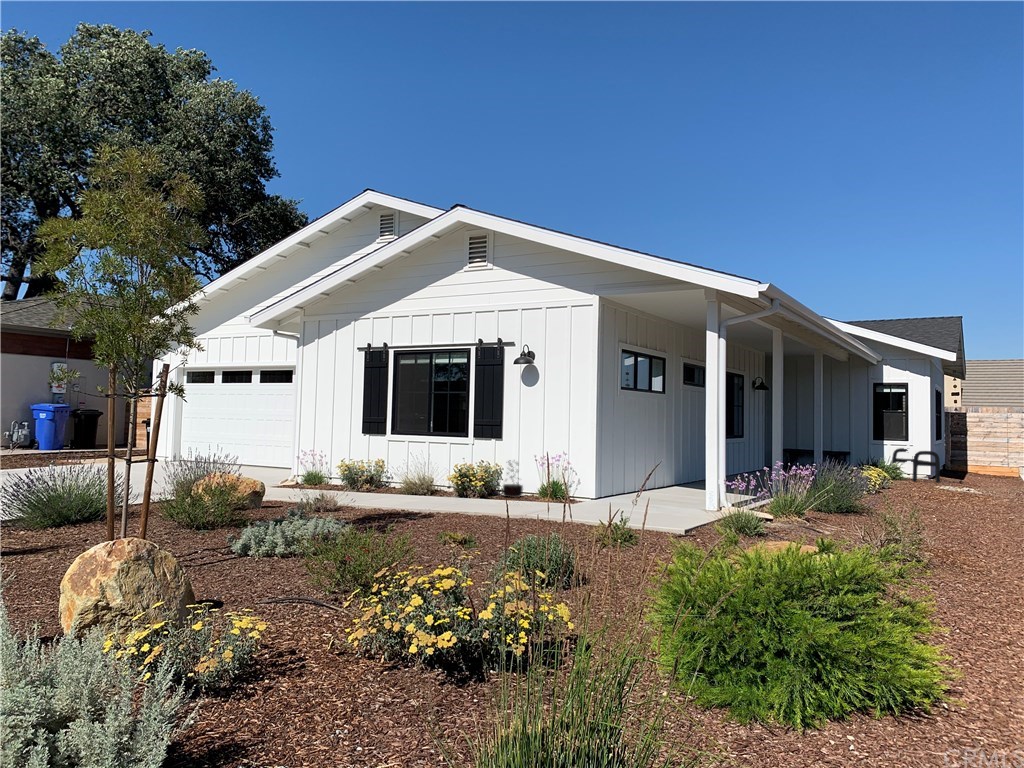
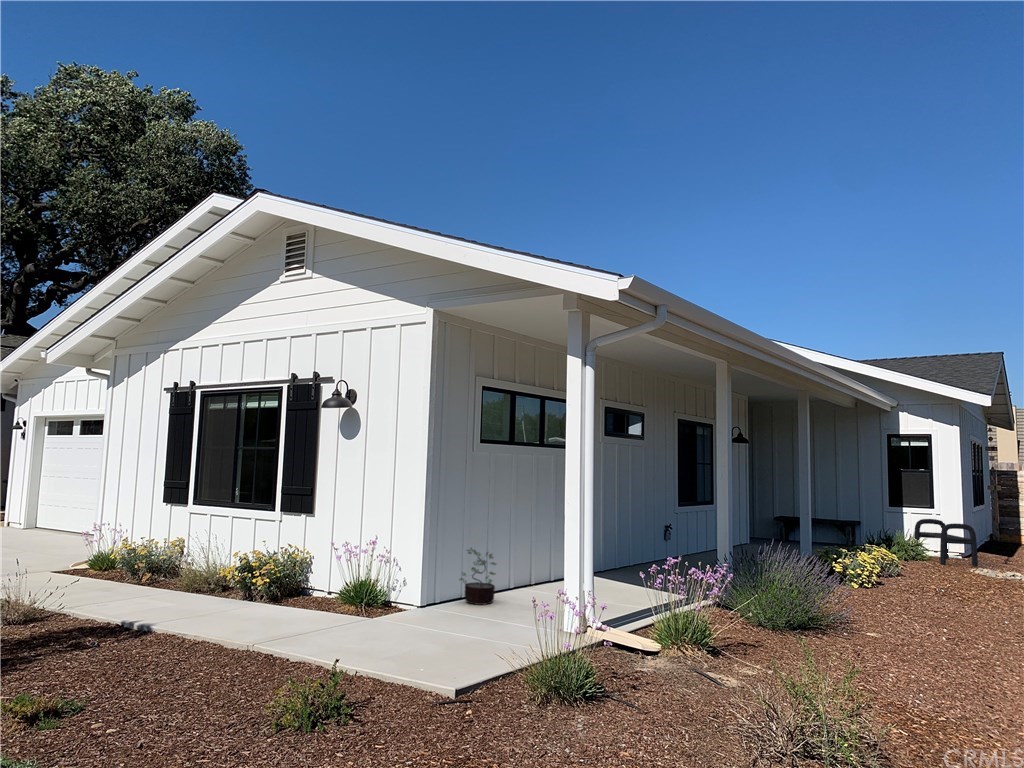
decorative plant: present [503,461,523,498] -> present [460,548,496,605]

